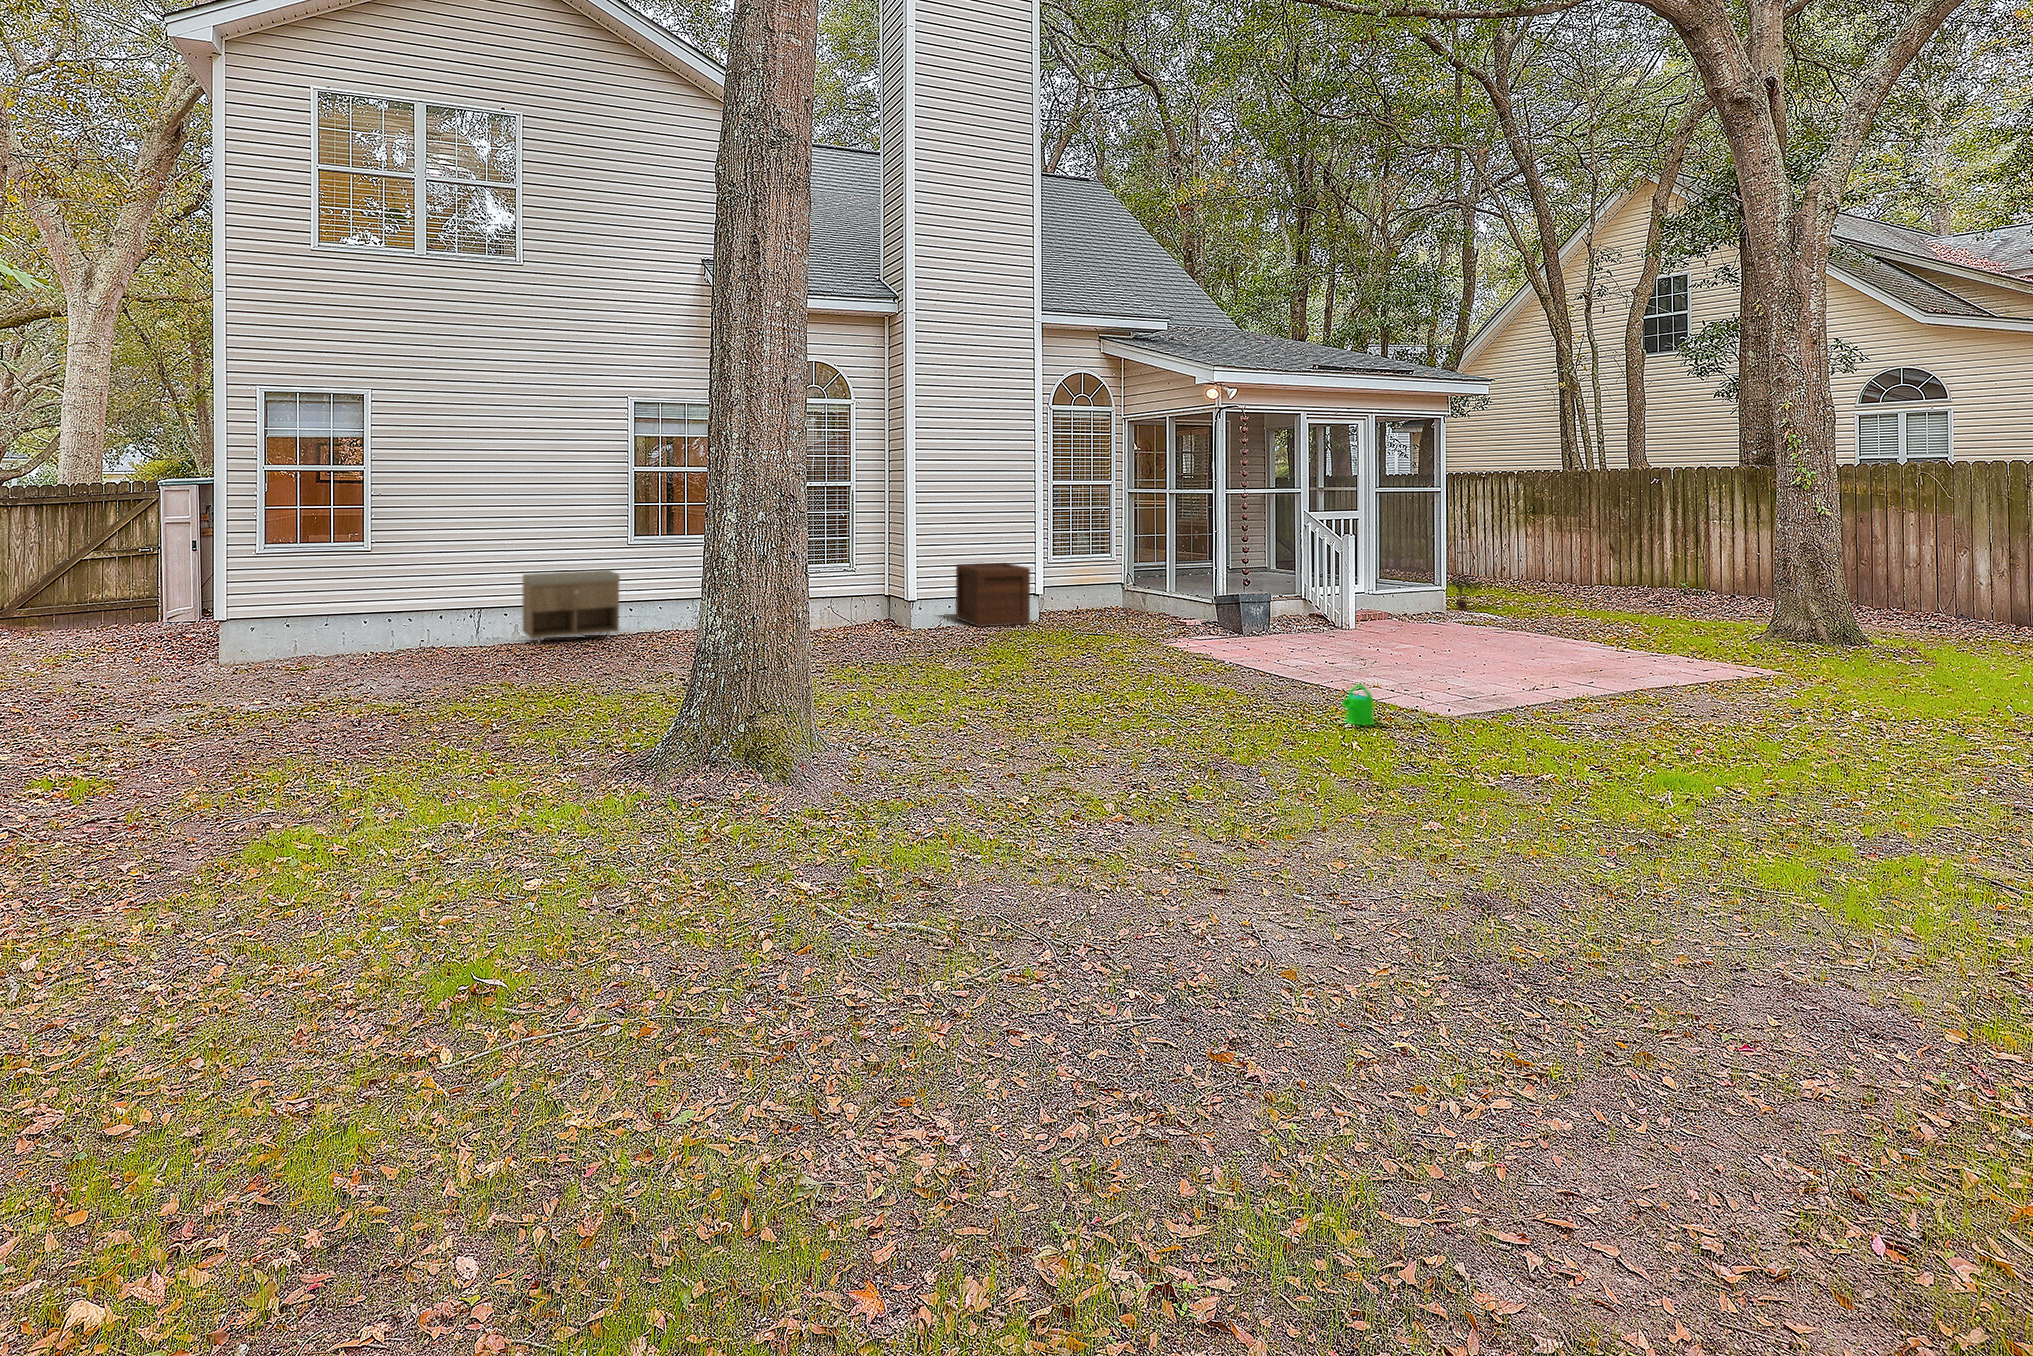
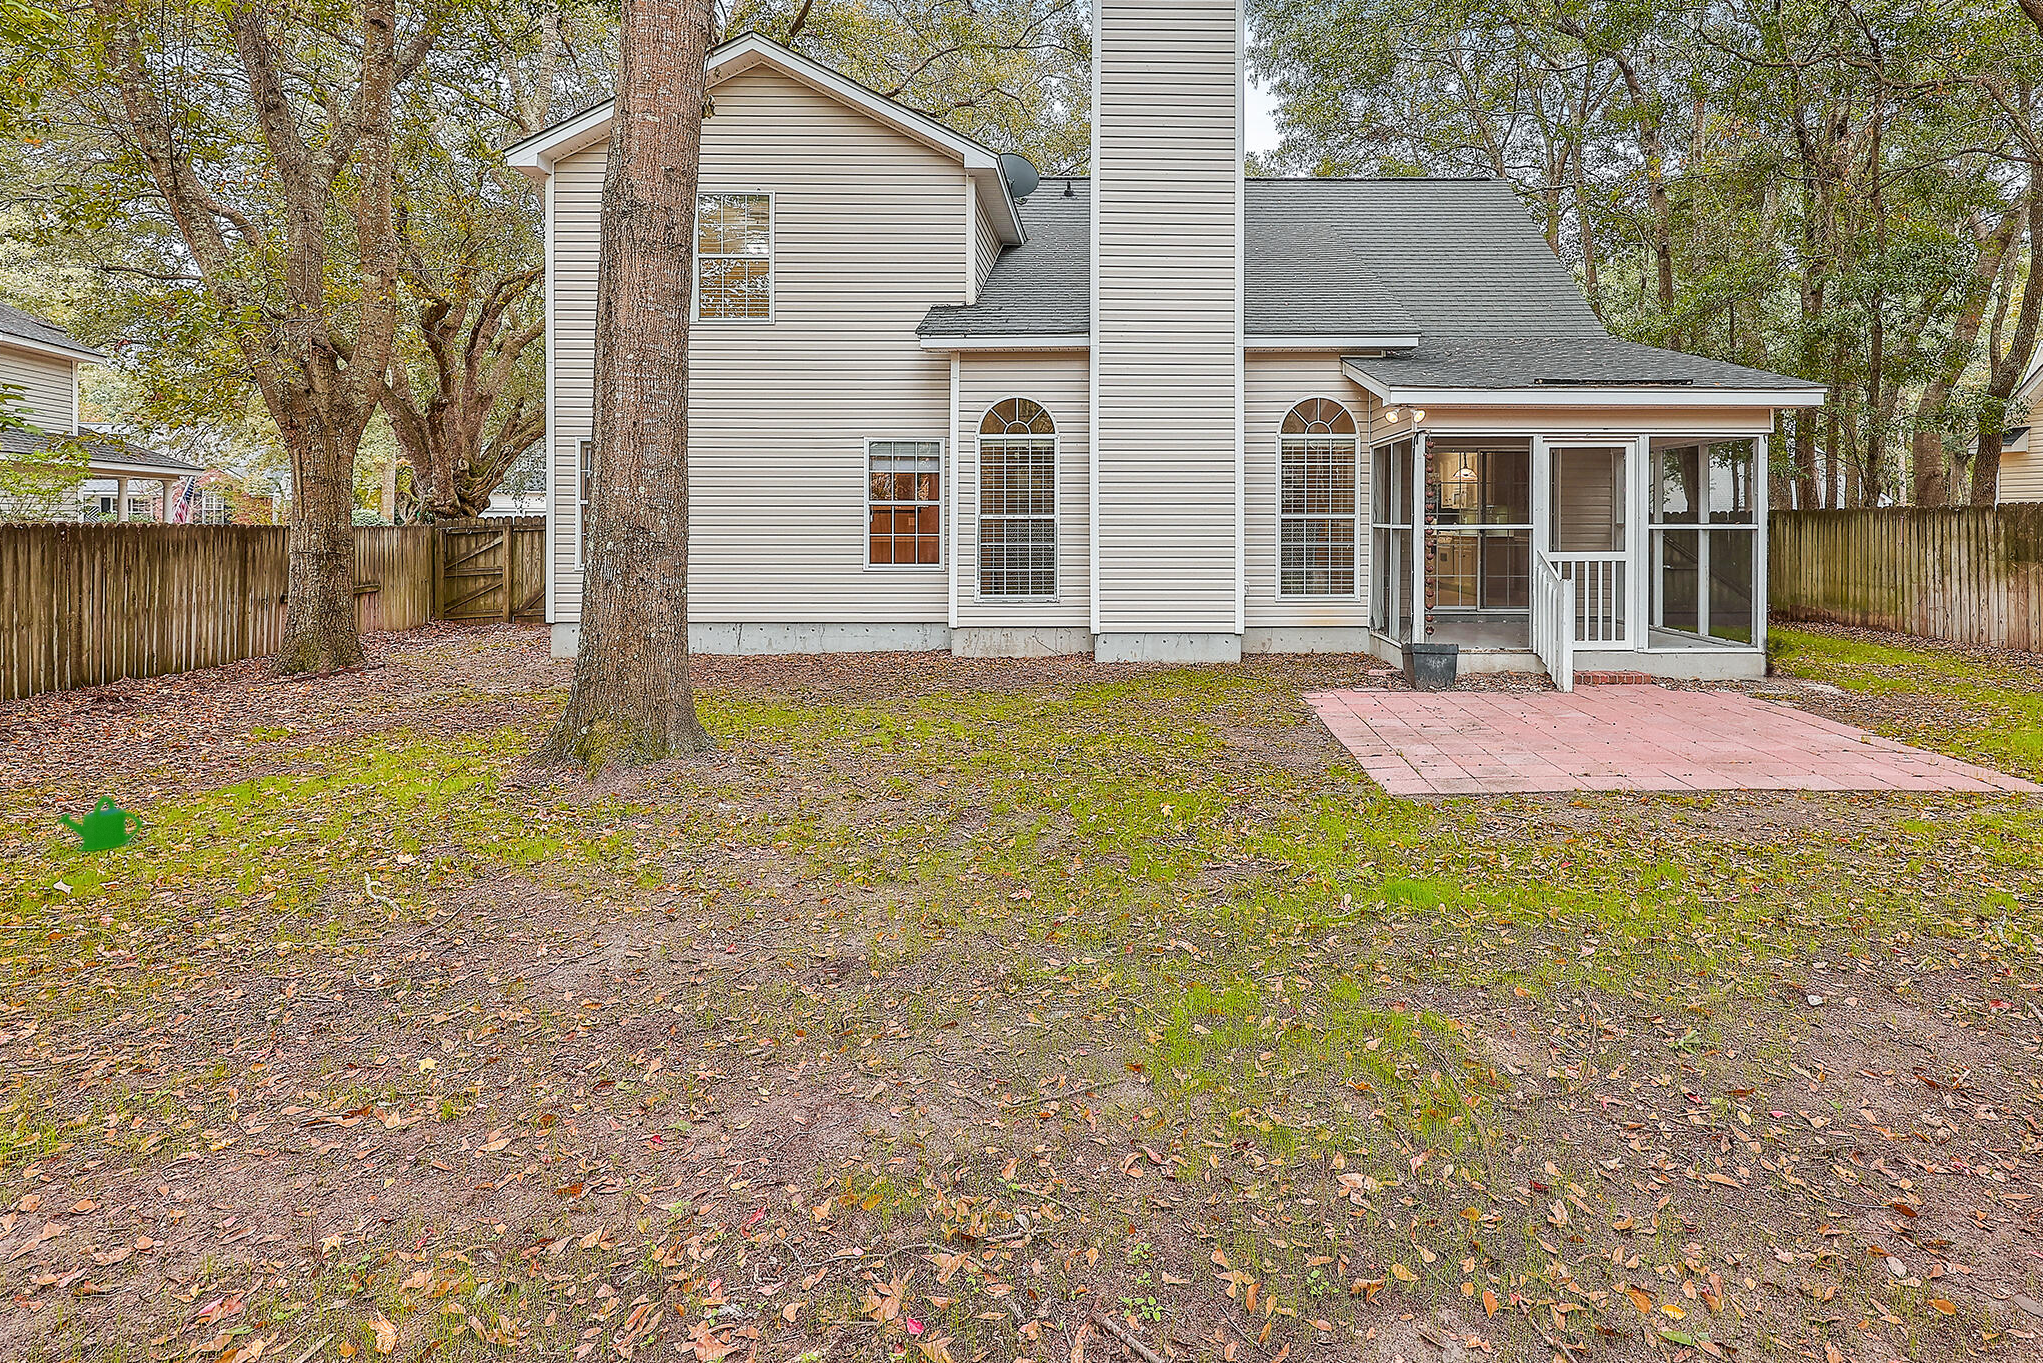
wooden crate: present [956,563,1030,627] -> none [1148,598,1206,662]
storage bench: present [522,570,620,644] -> none [752,592,833,653]
watering can: present [1342,684,1374,725] -> present [57,796,143,851]

